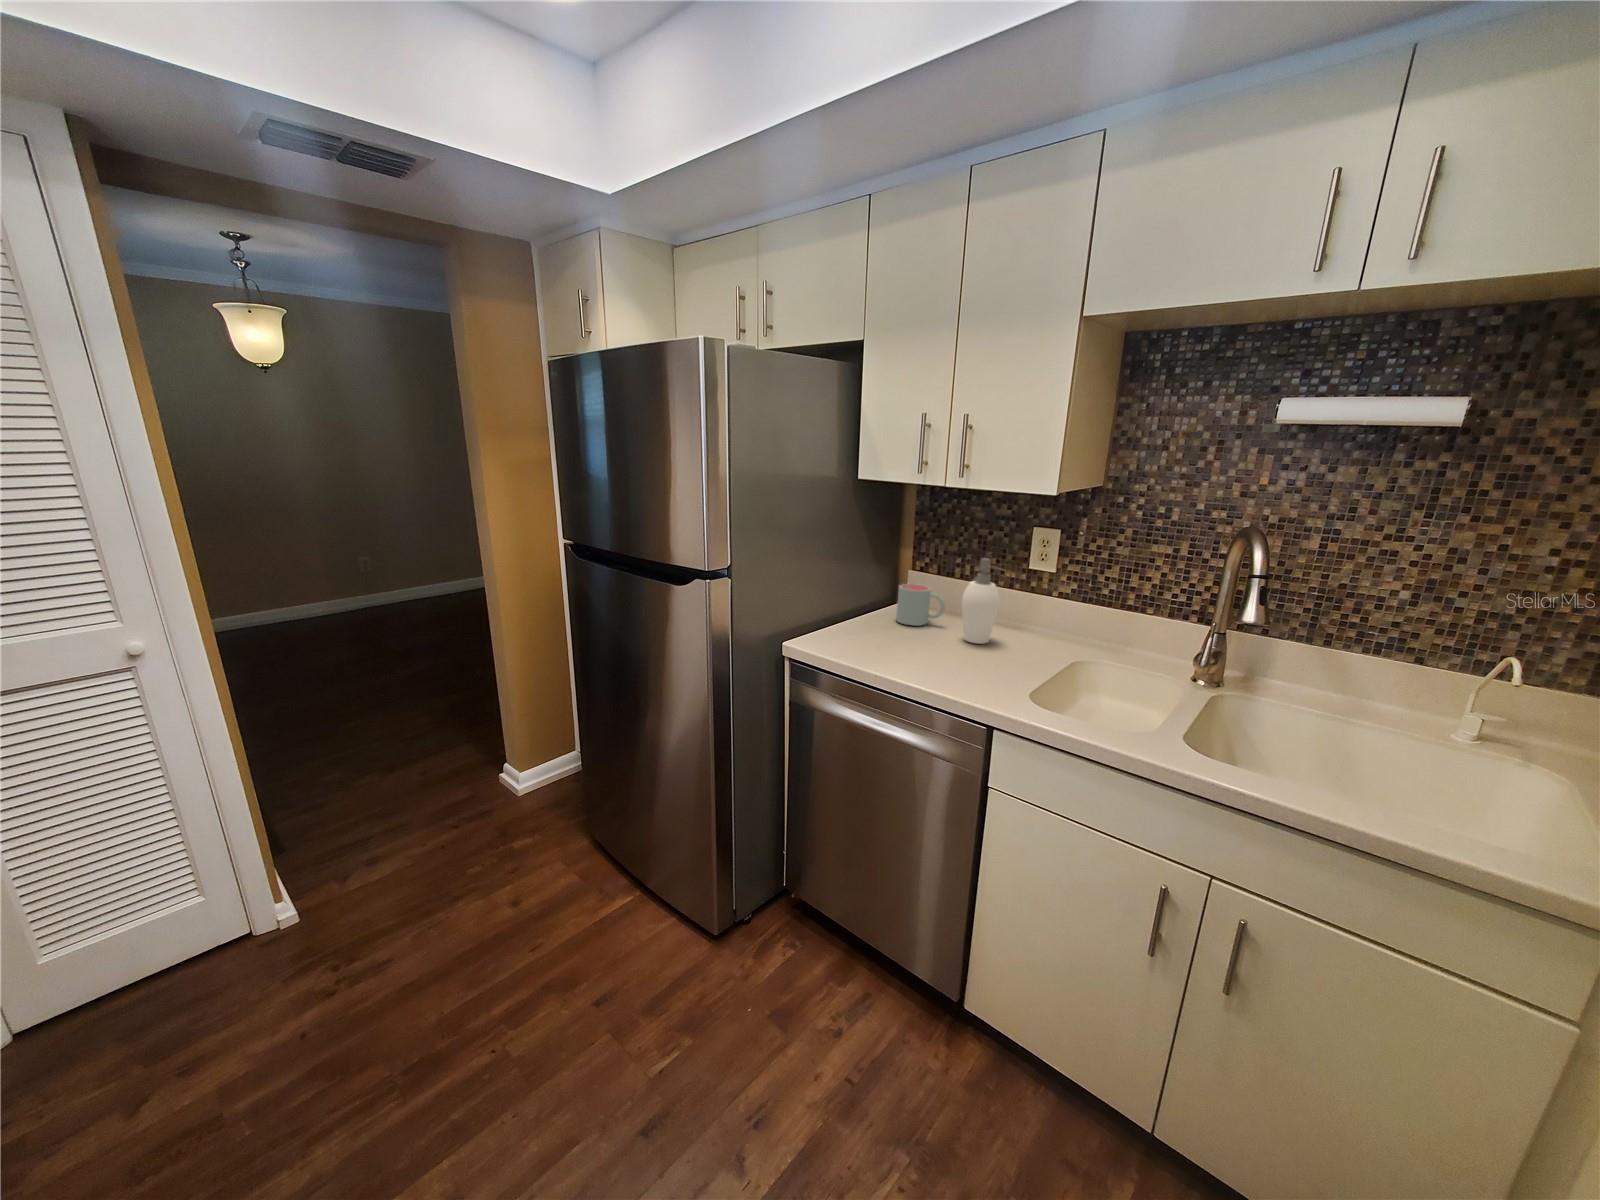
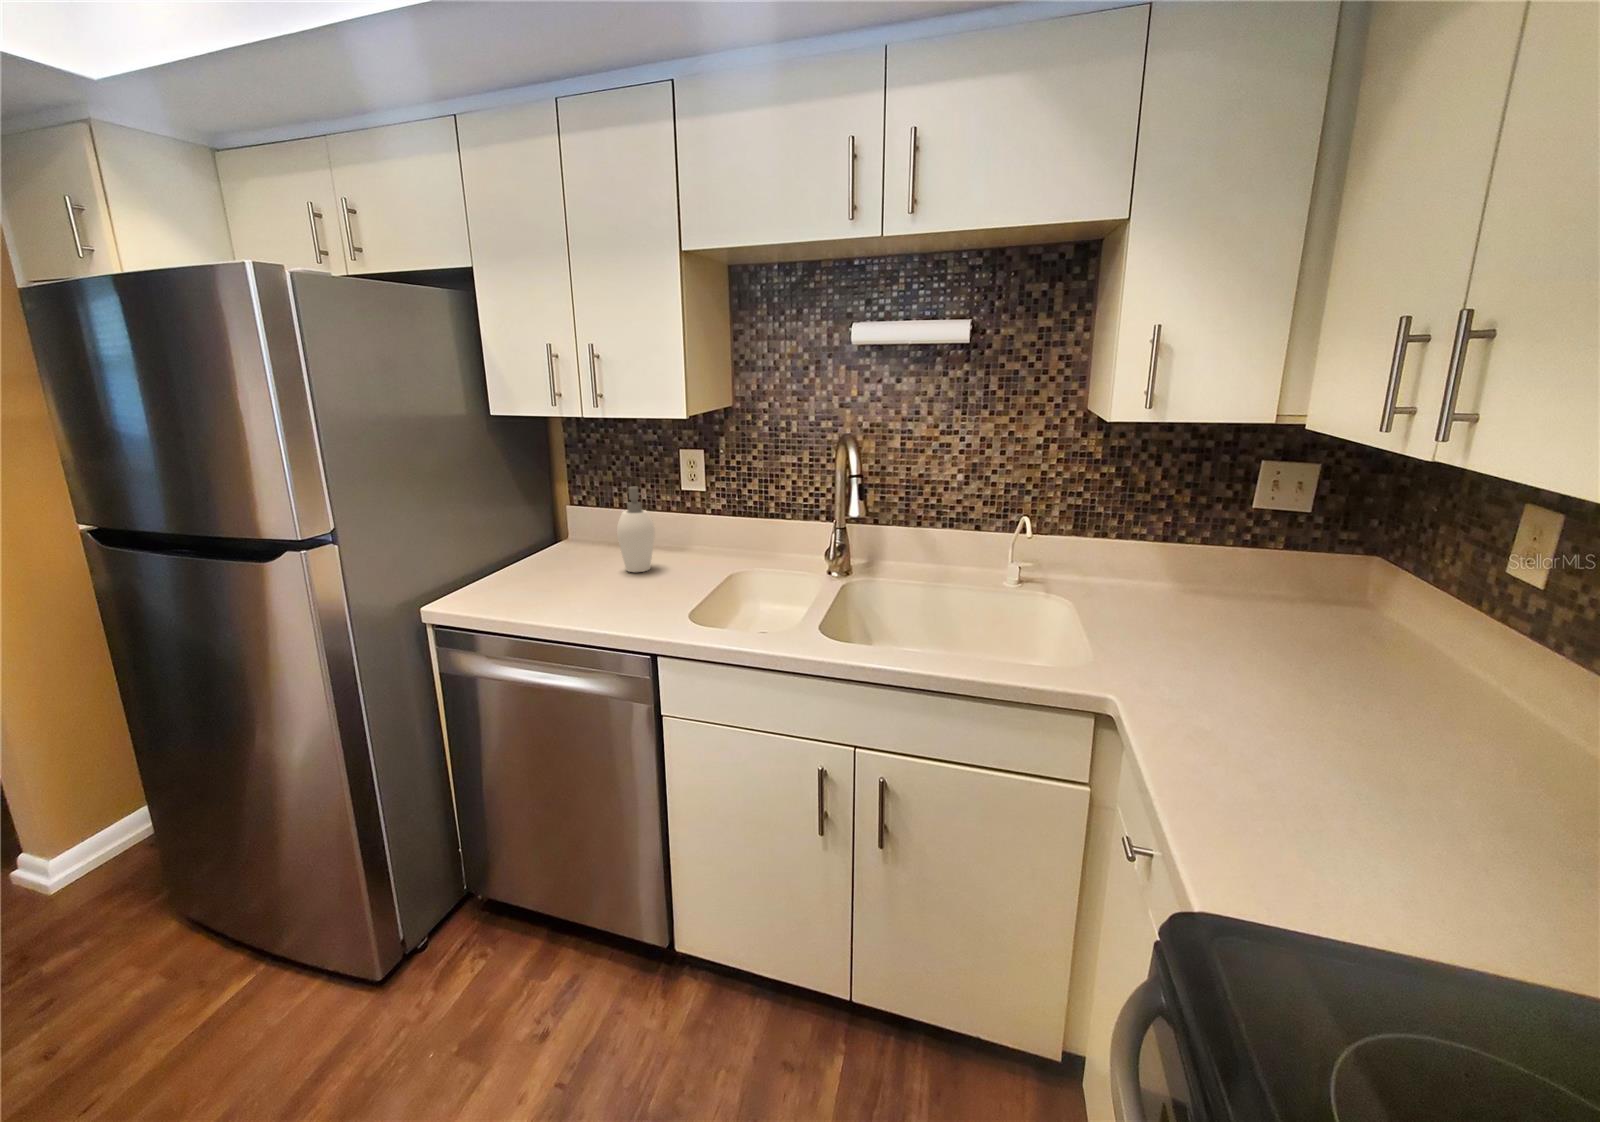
mug: present [896,584,945,626] -> none [553,522,605,565]

